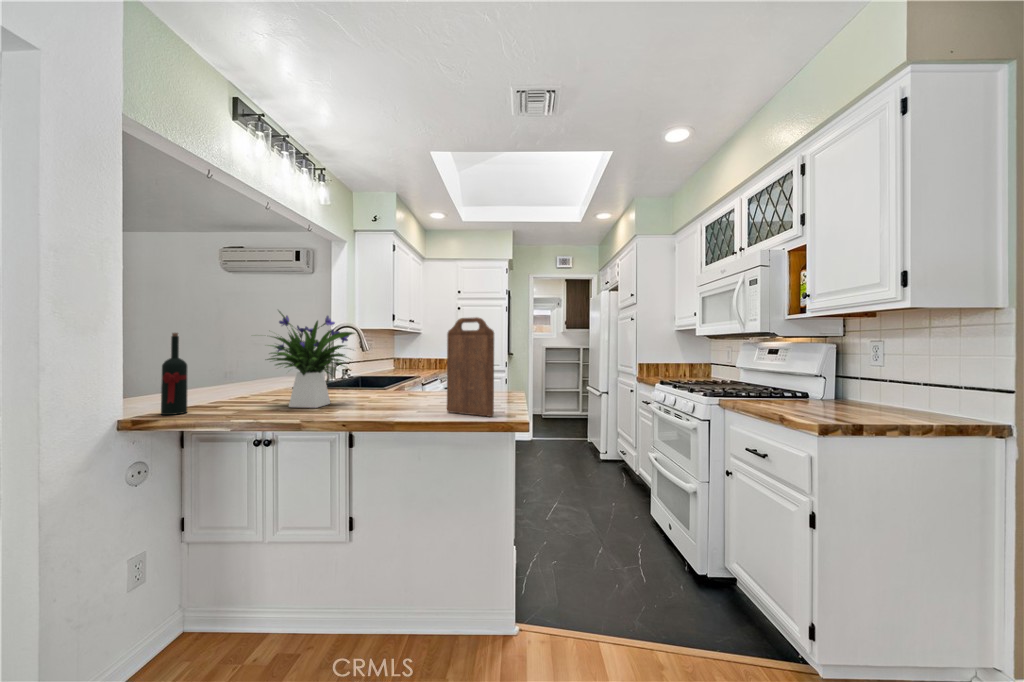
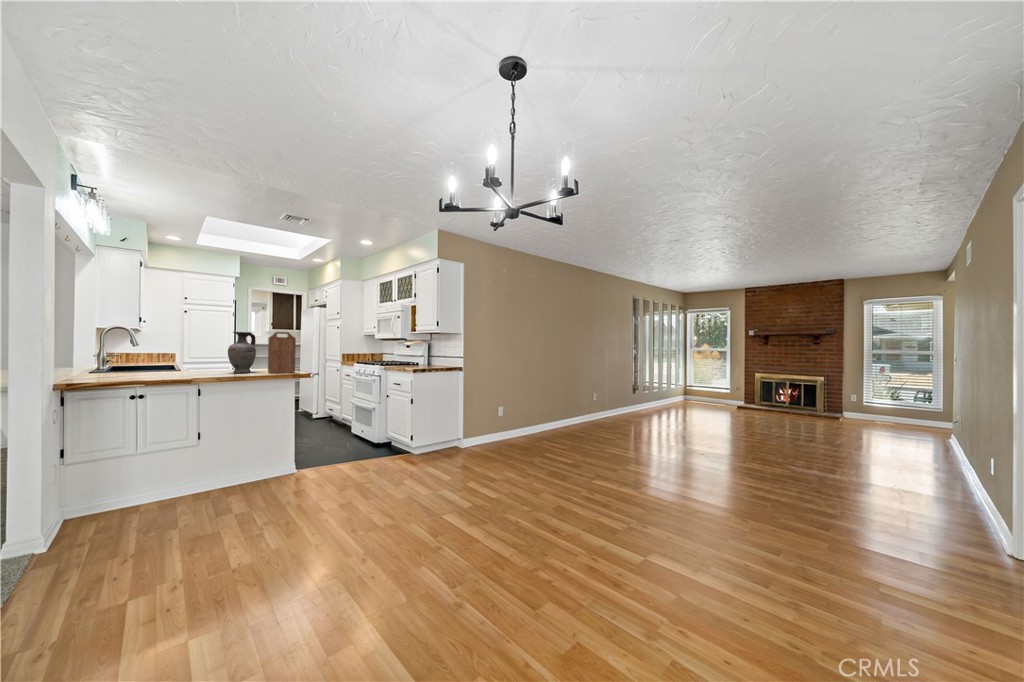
flower arrangement: present [267,311,355,408] -> none [132,323,201,377]
vase: none [398,322,445,405] -> present [228,332,256,373]
wine bottle: present [161,333,187,415] -> none [69,336,89,383]

